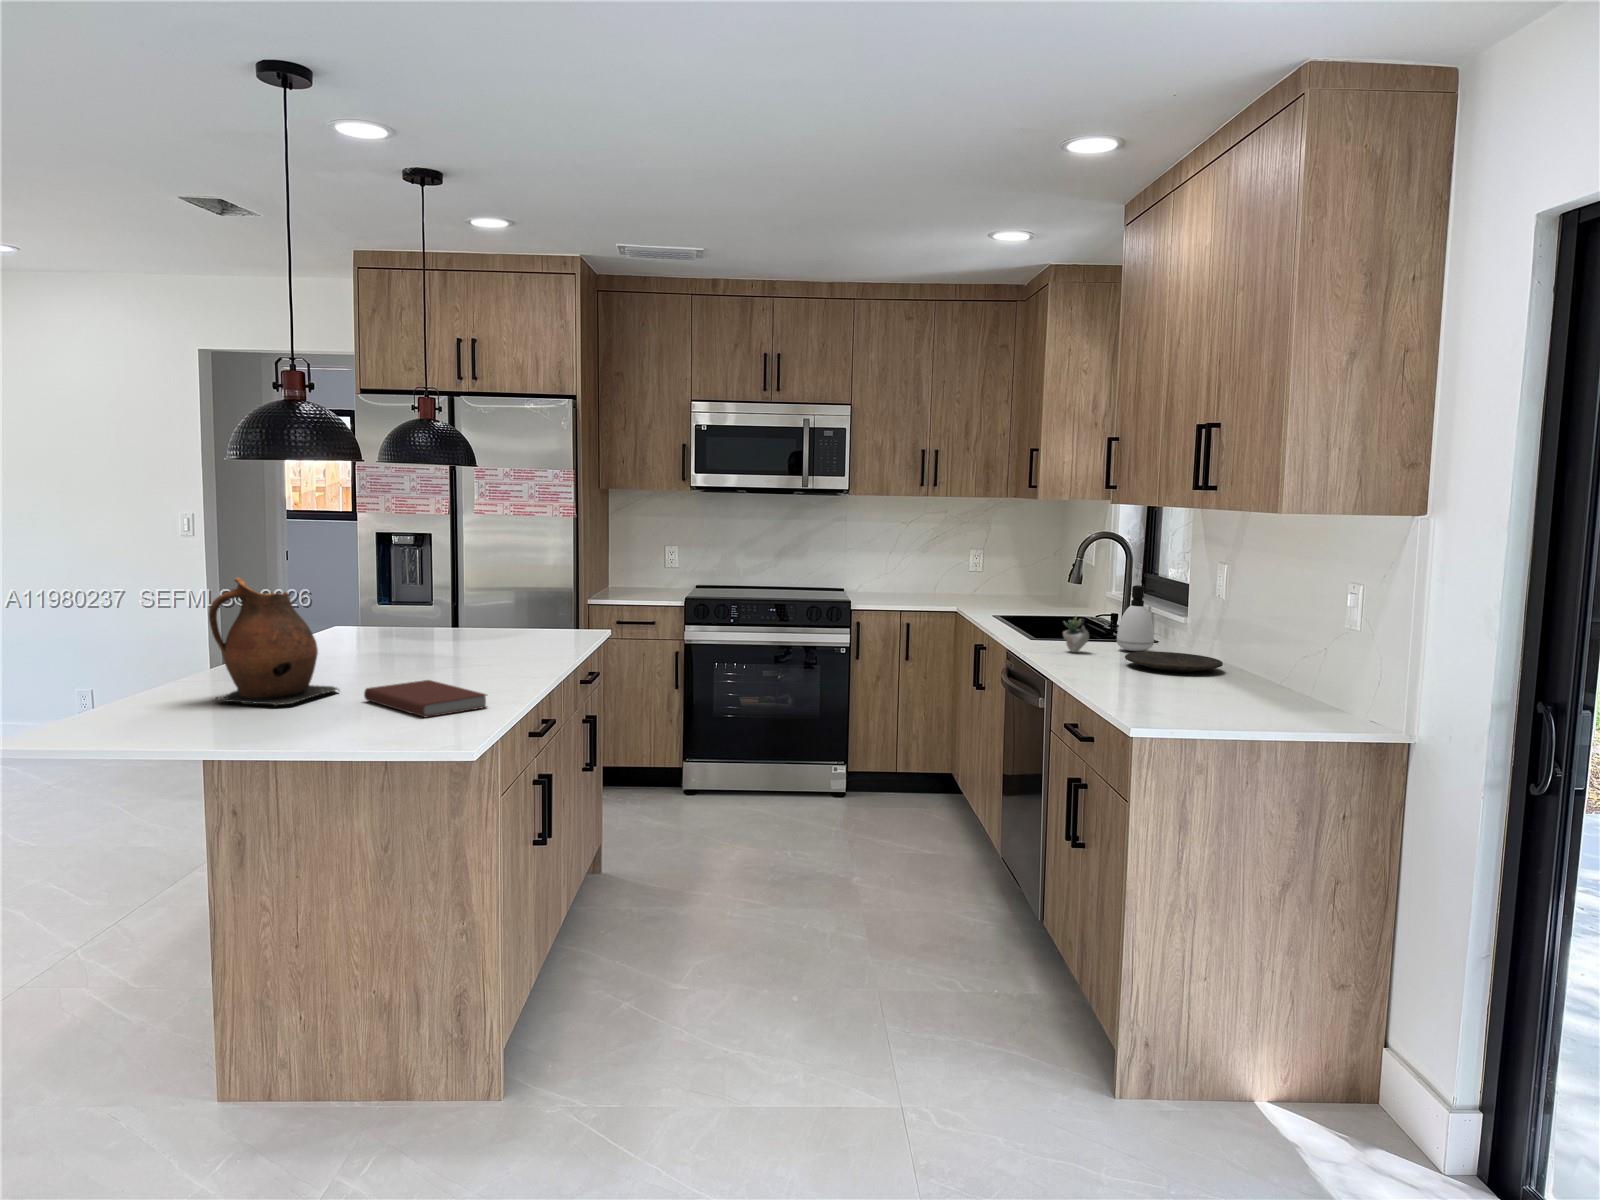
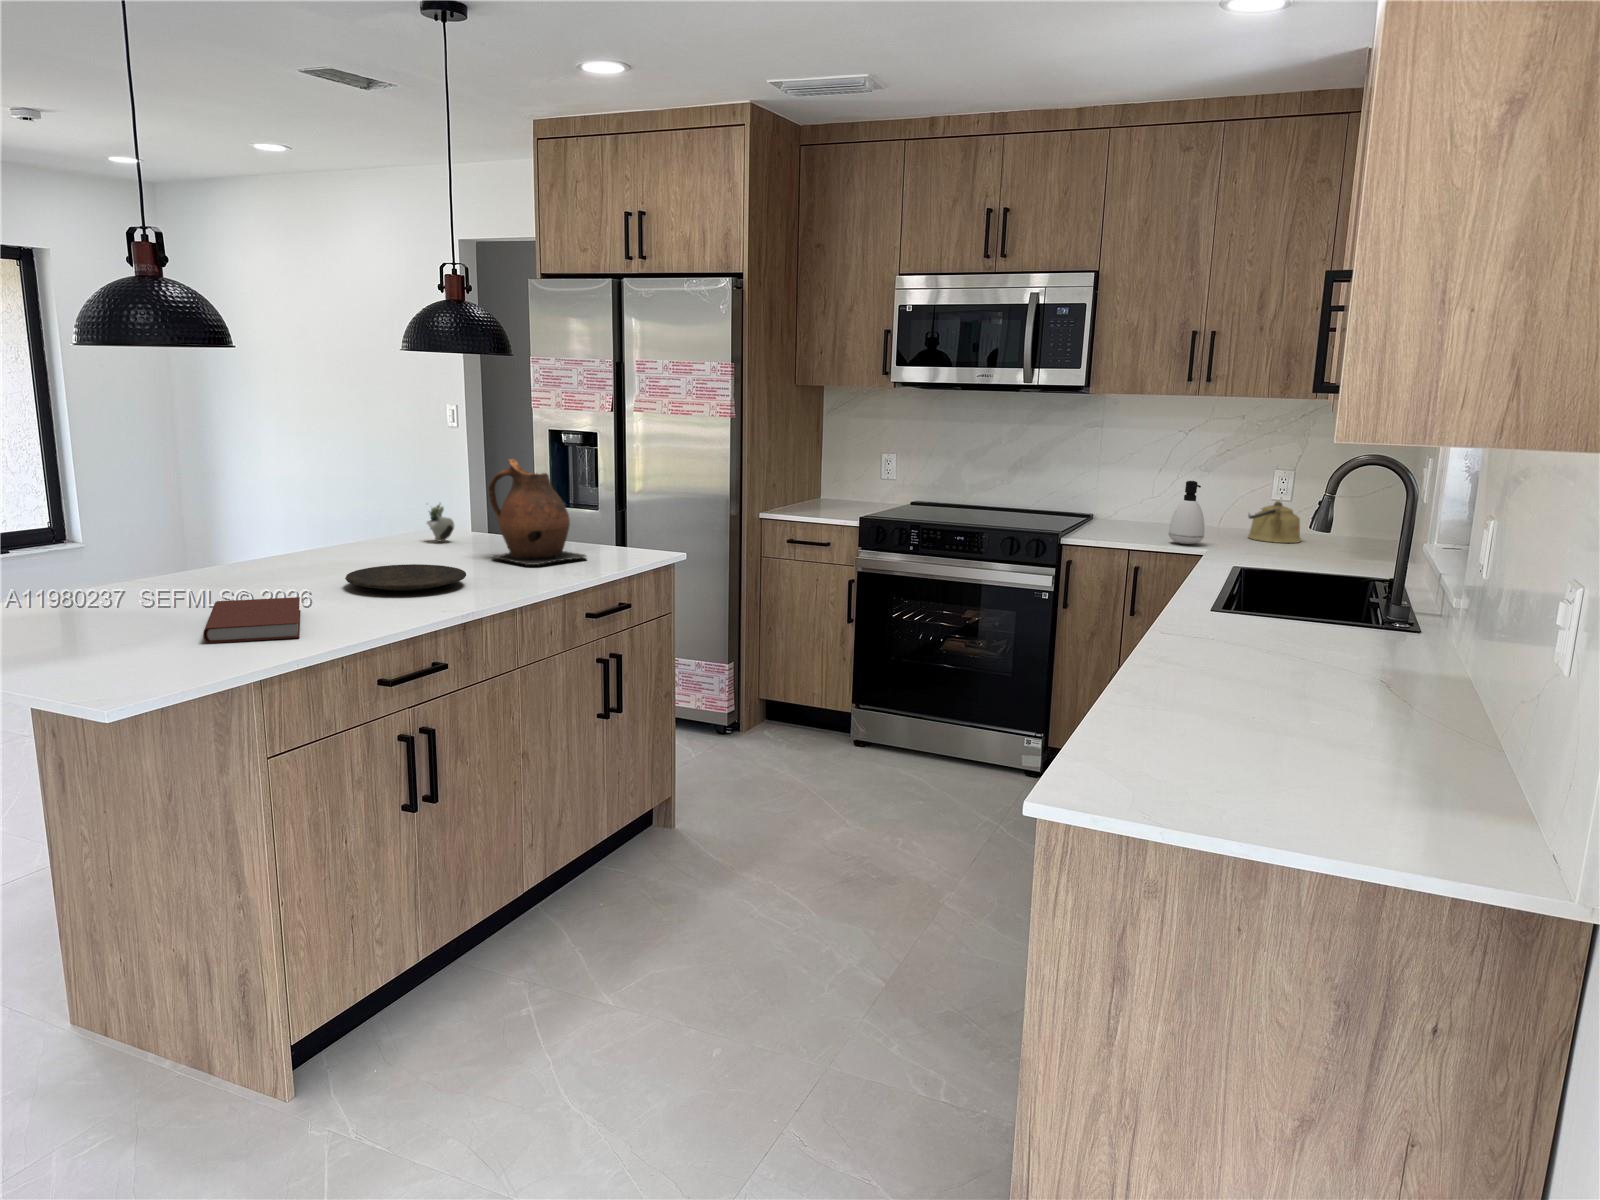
kettle: none [955,569,994,599] -> present [1248,501,1300,543]
ceramic pitcher: present [209,578,338,707] -> present [489,459,586,566]
soap dispenser: present [1117,585,1154,651] -> present [1168,481,1205,544]
succulent plant: present [1063,616,1089,652] -> present [427,504,454,542]
plate: present [1125,652,1223,672] -> present [345,564,466,591]

